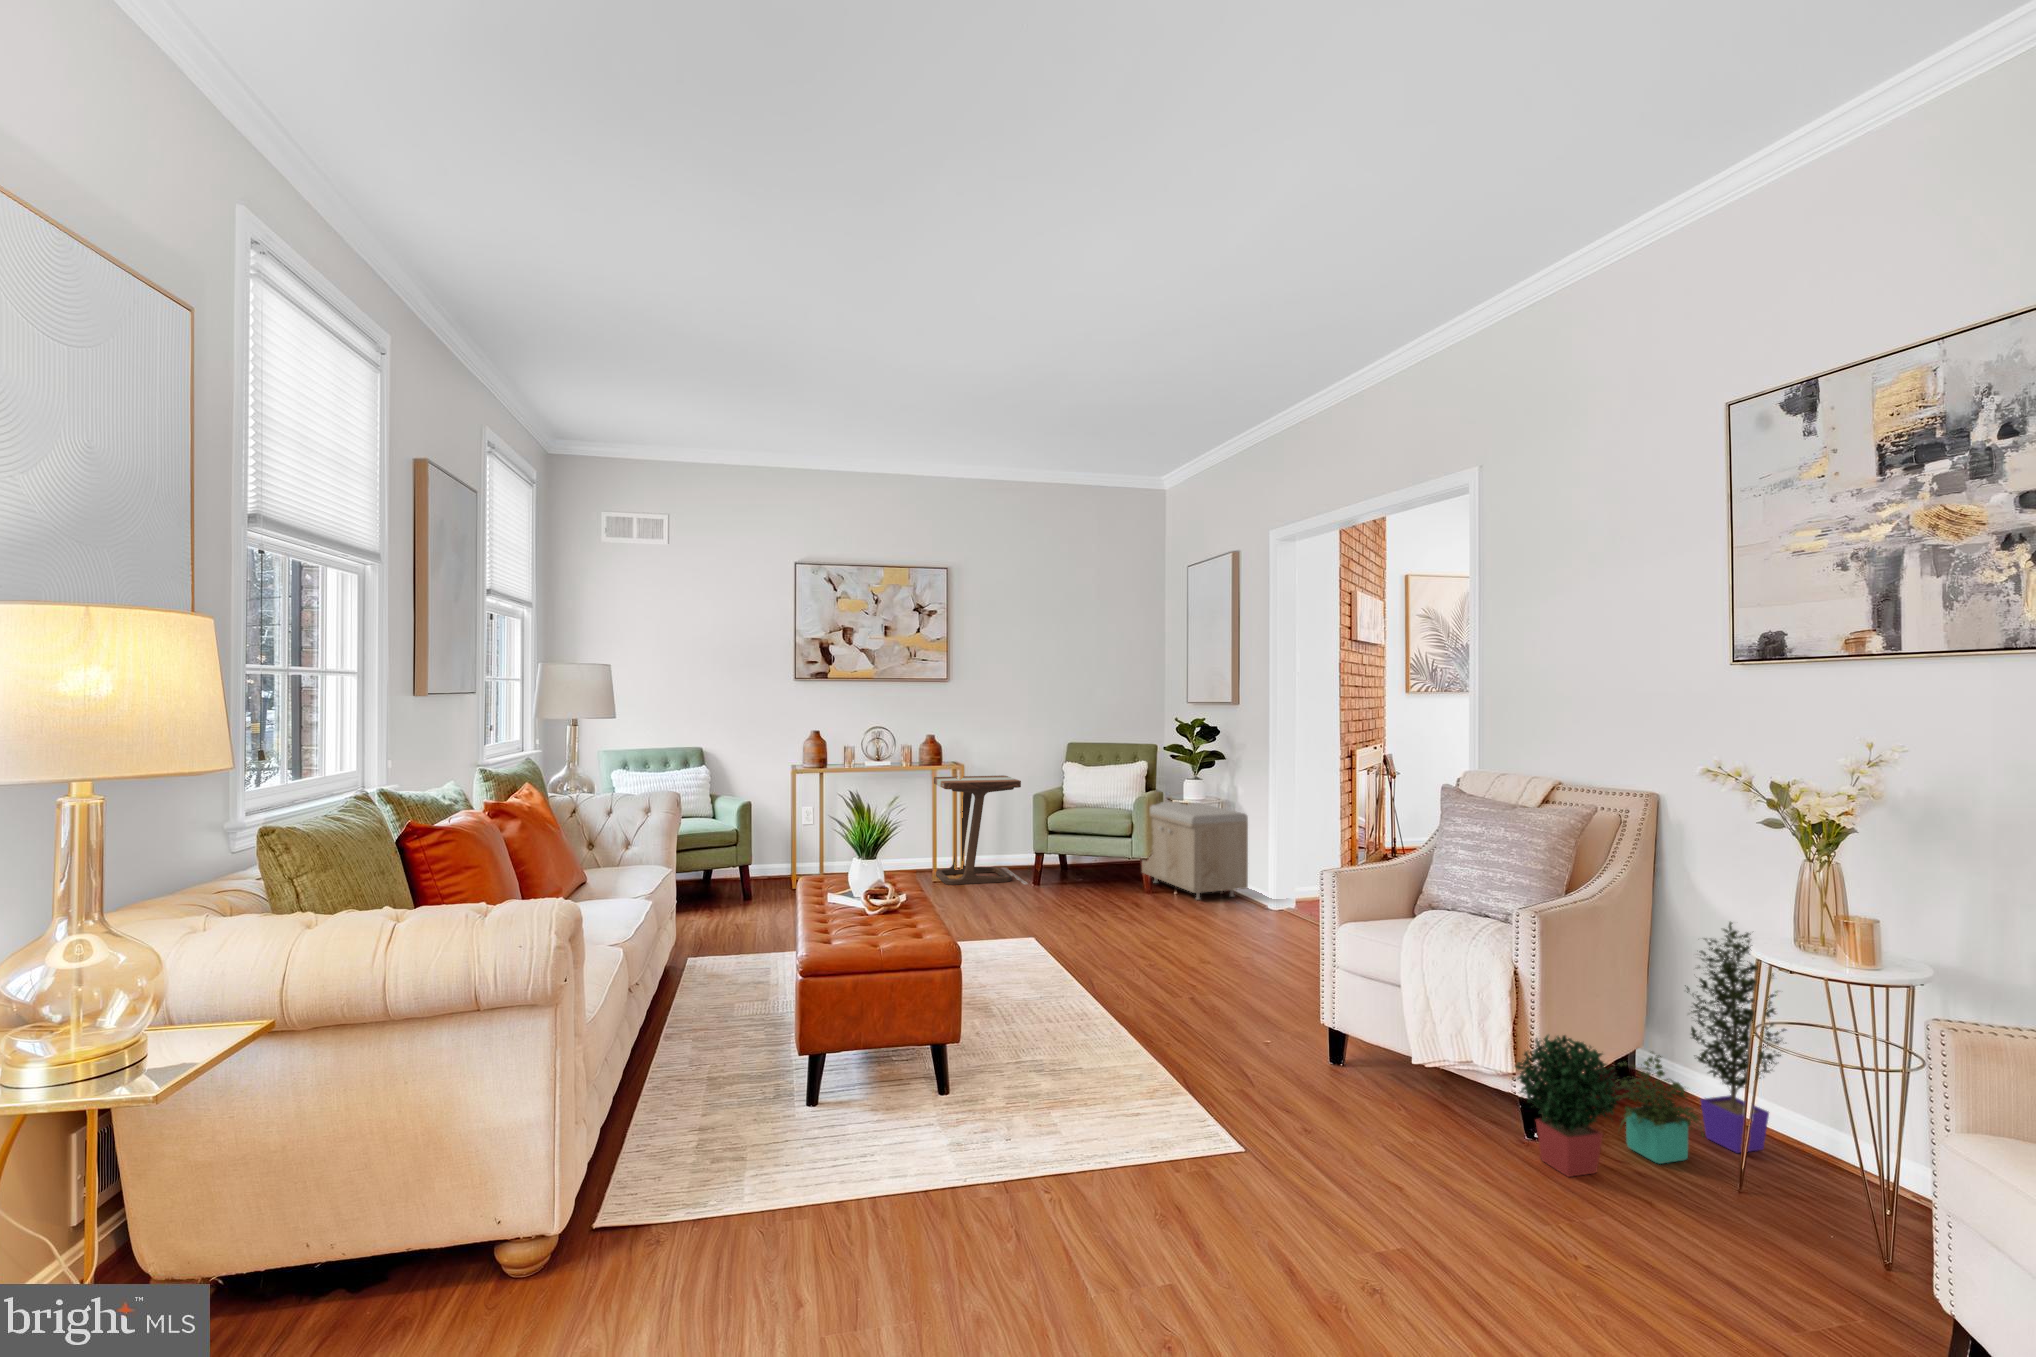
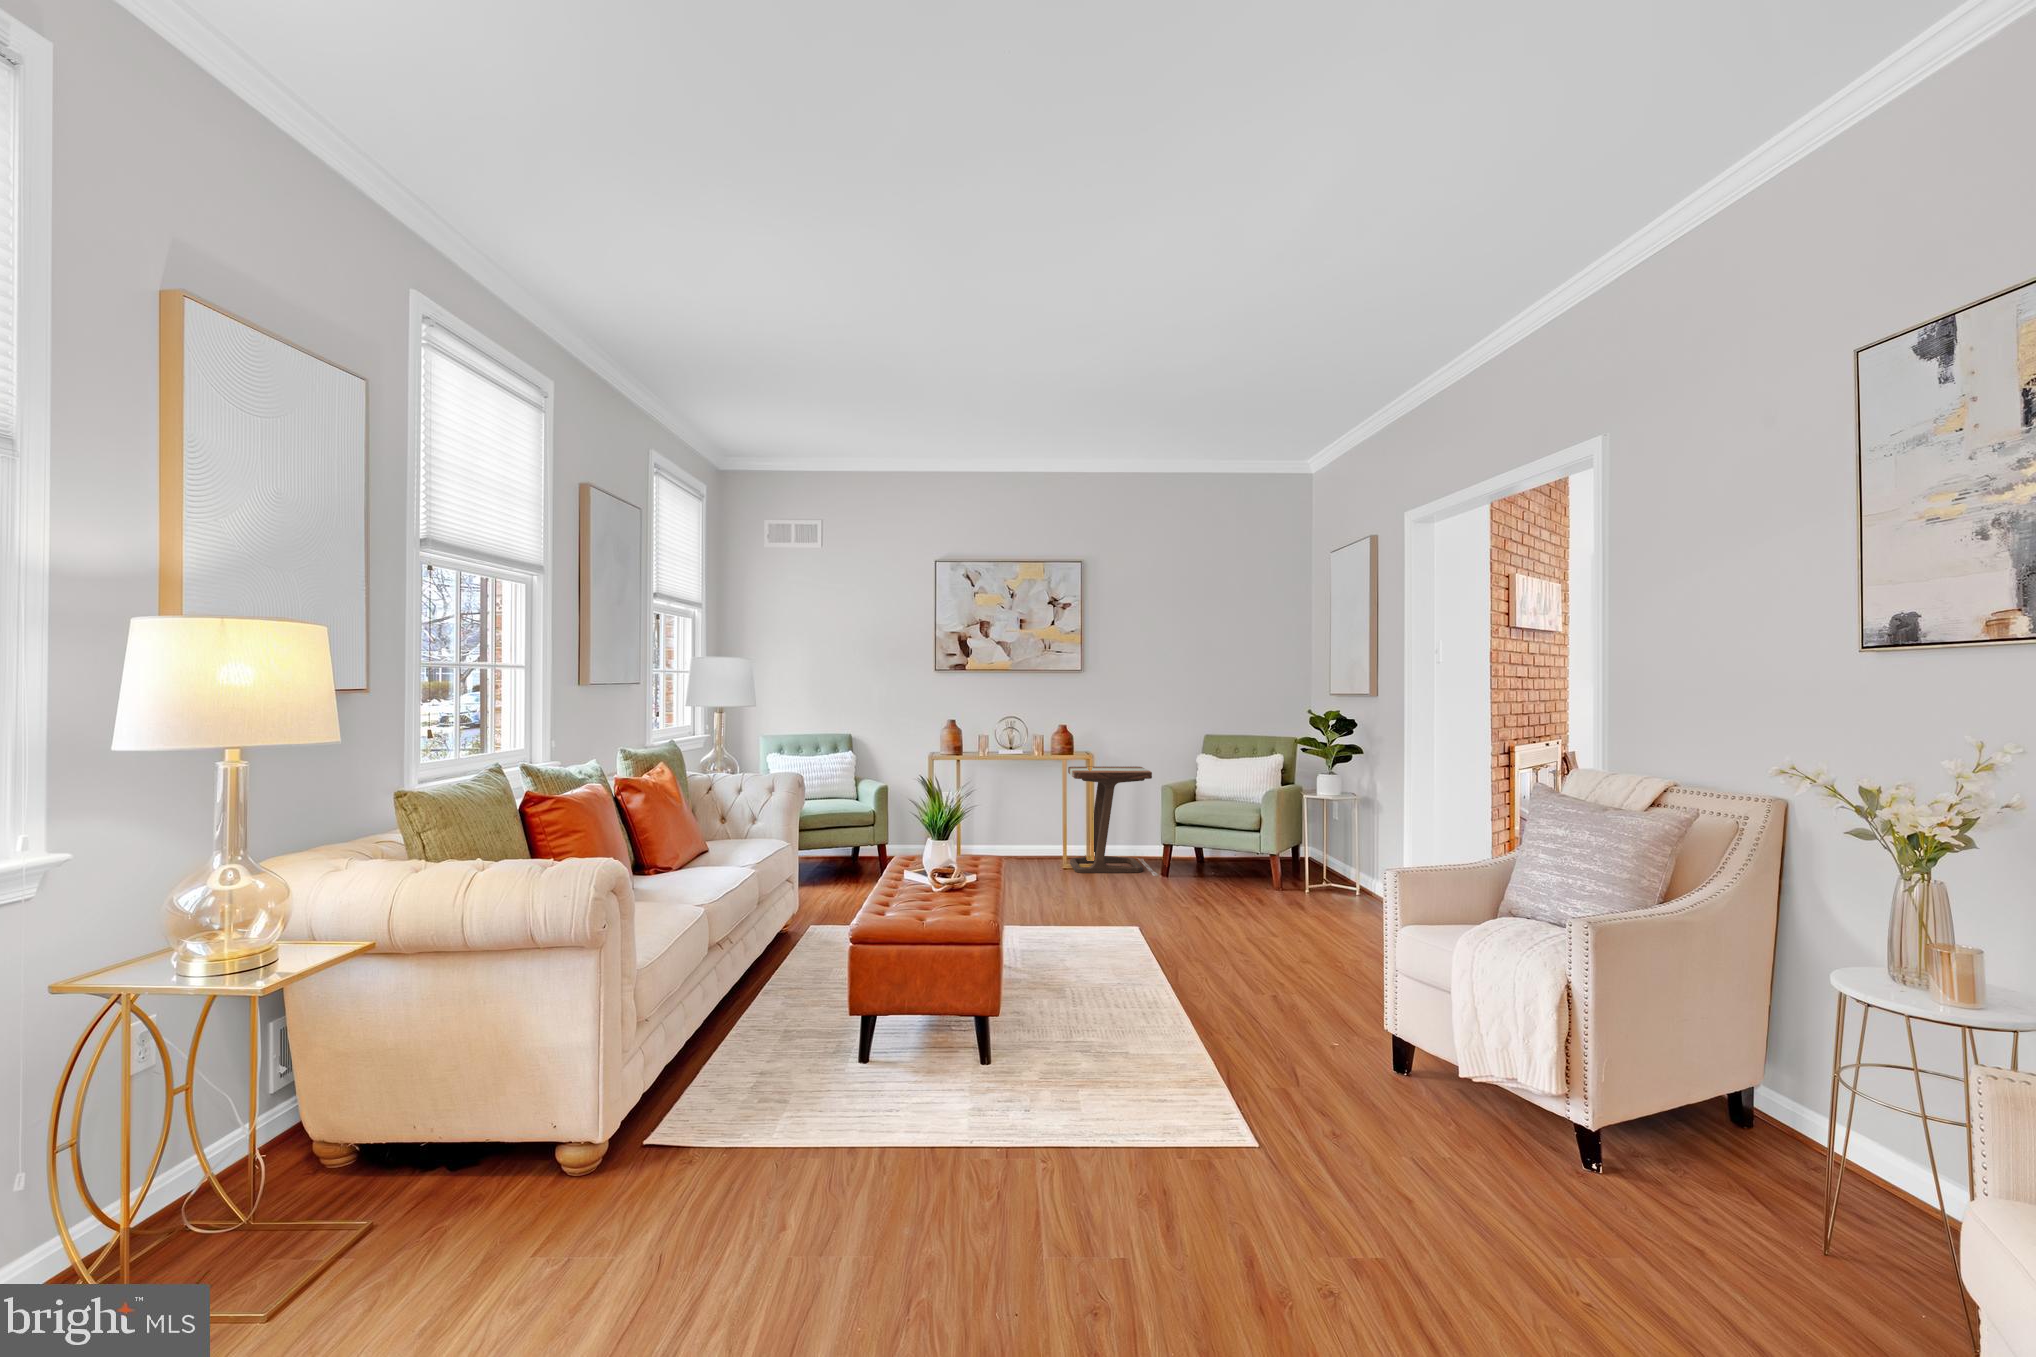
storage bench: present [1142,801,1248,900] -> none [1275,797,1386,900]
potted plant: present [1515,922,1786,1177] -> none [1559,945,1909,1208]

